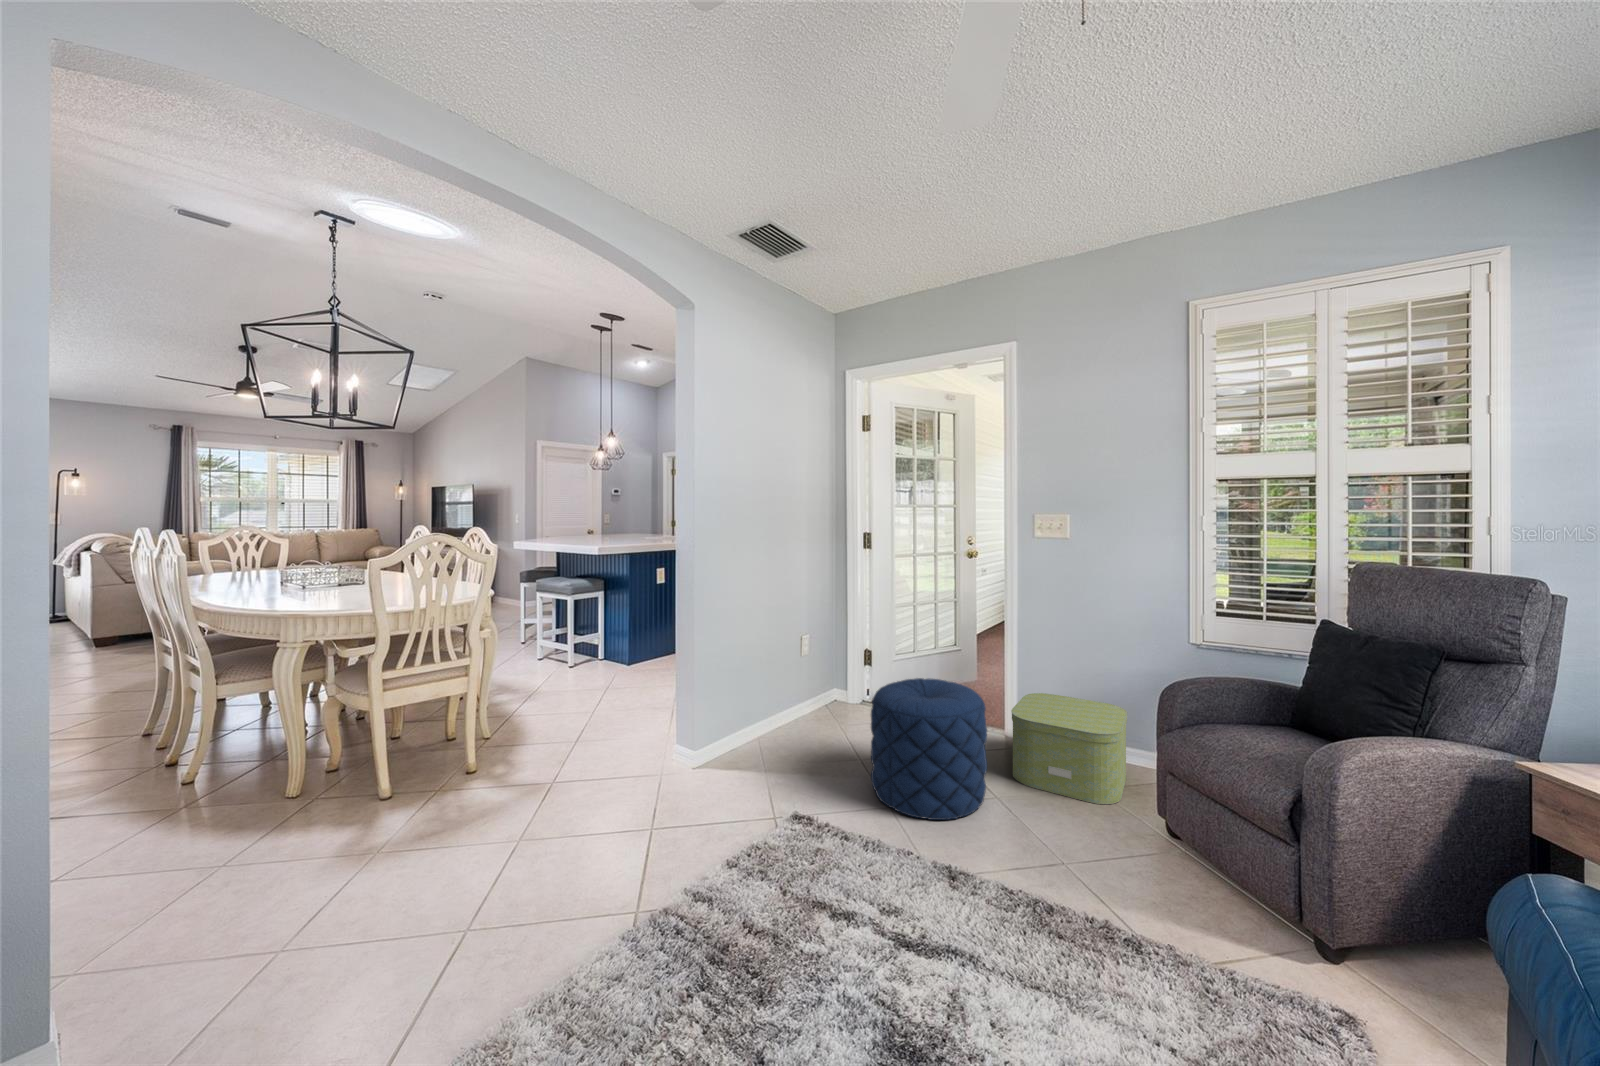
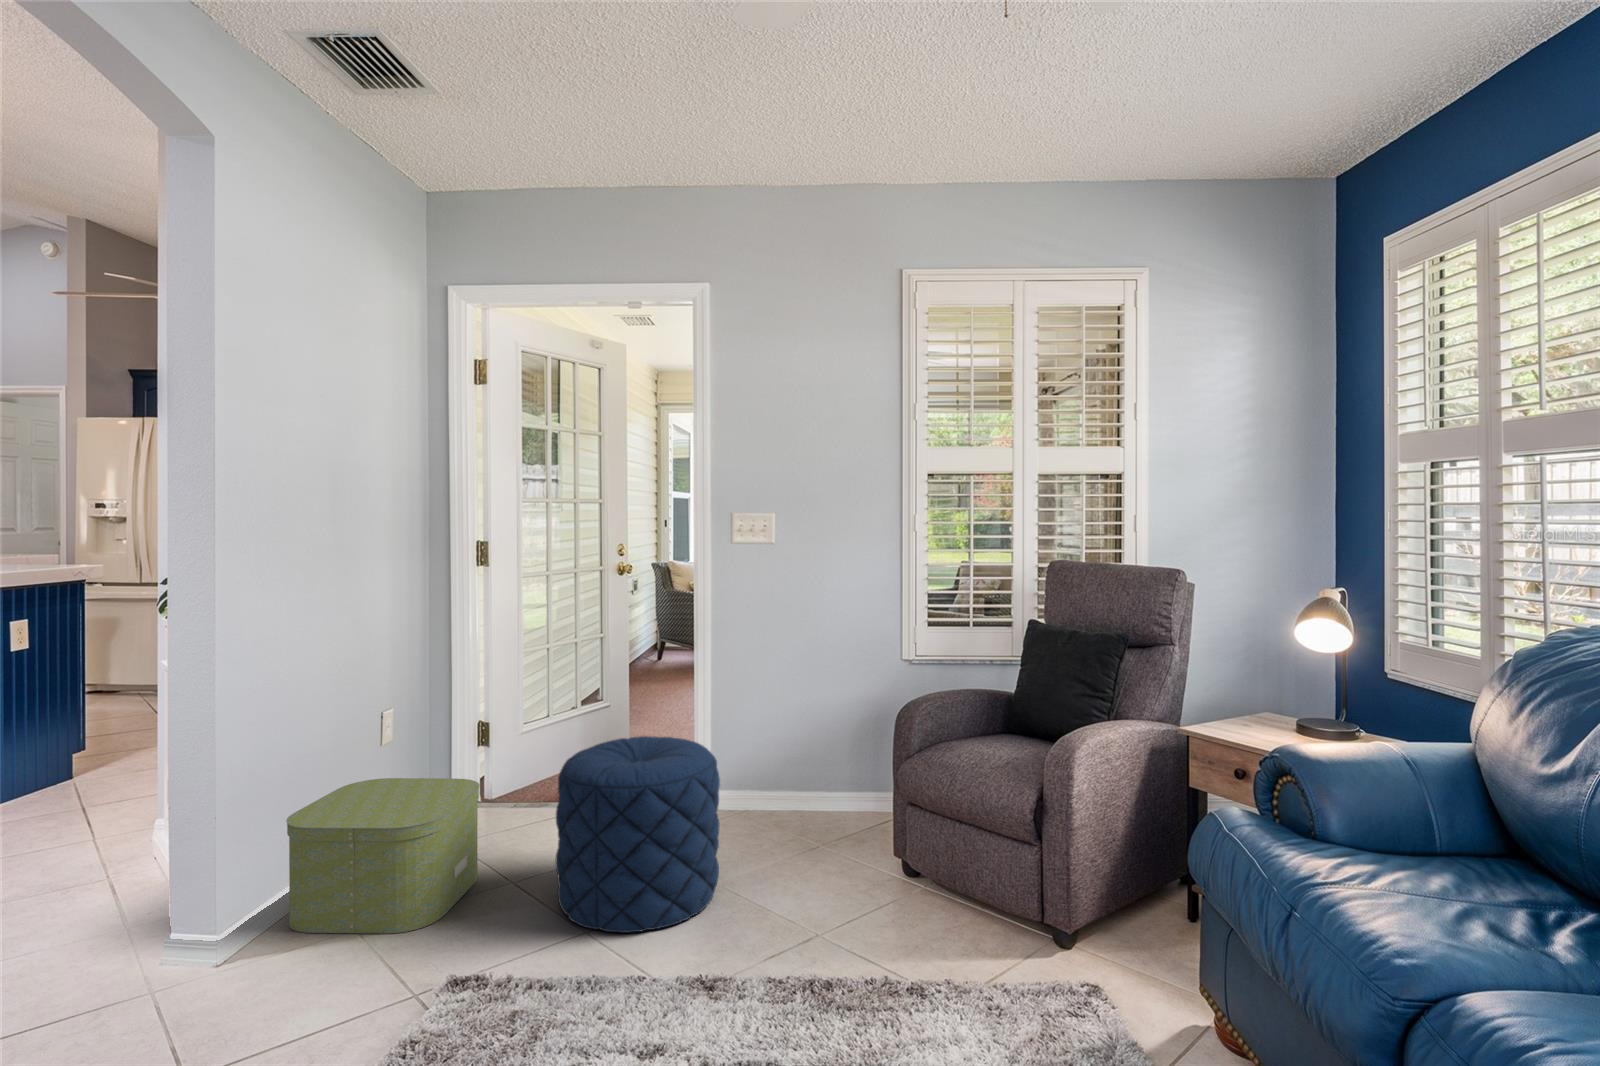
storage box: present [1011,693,1127,804] -> present [286,778,480,934]

